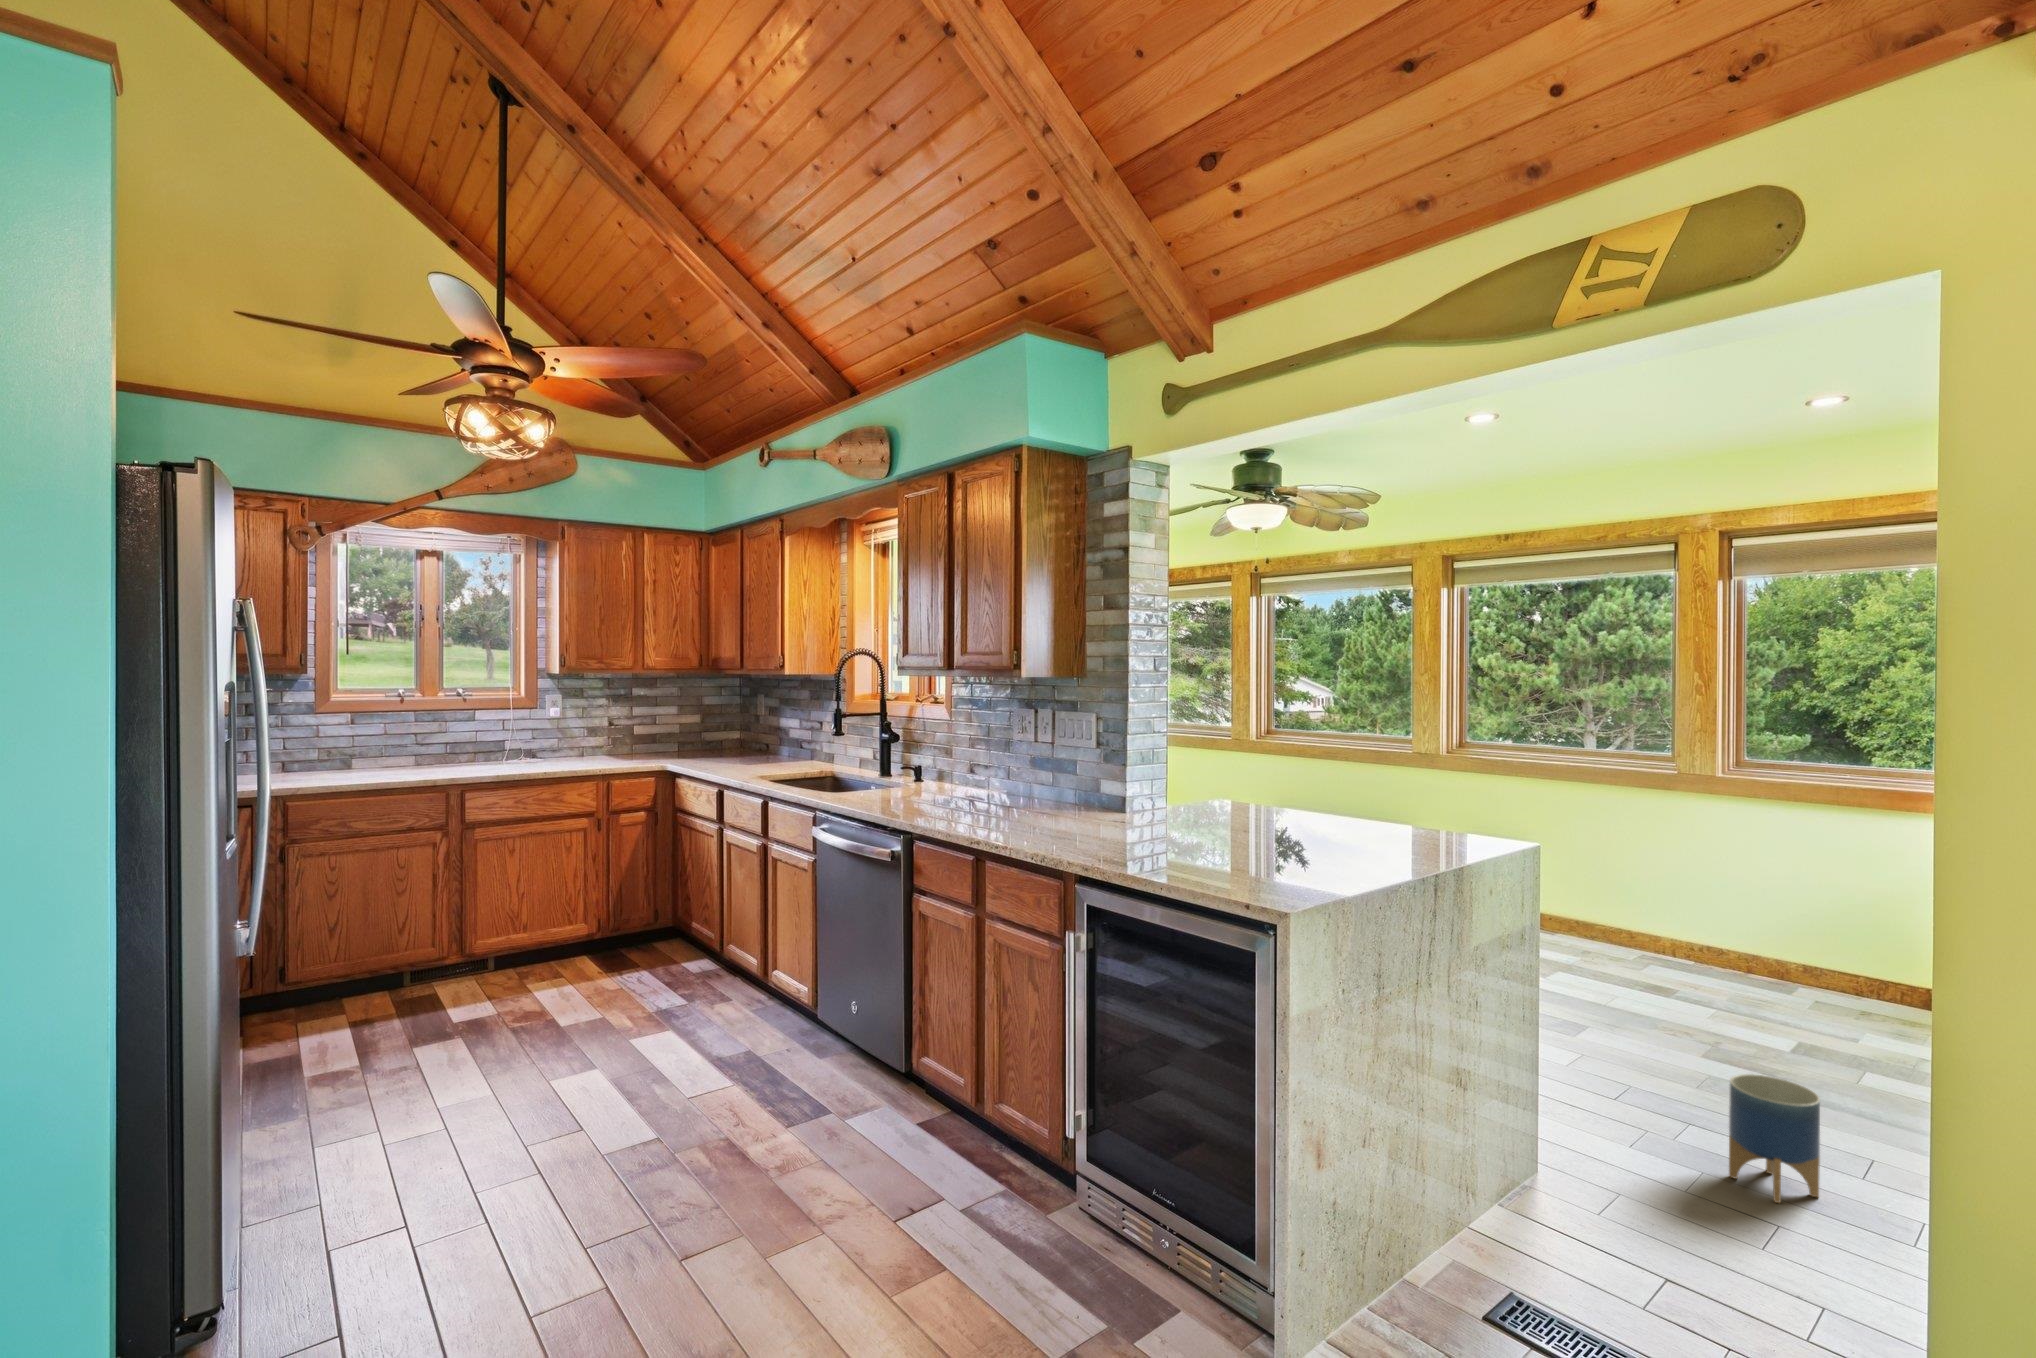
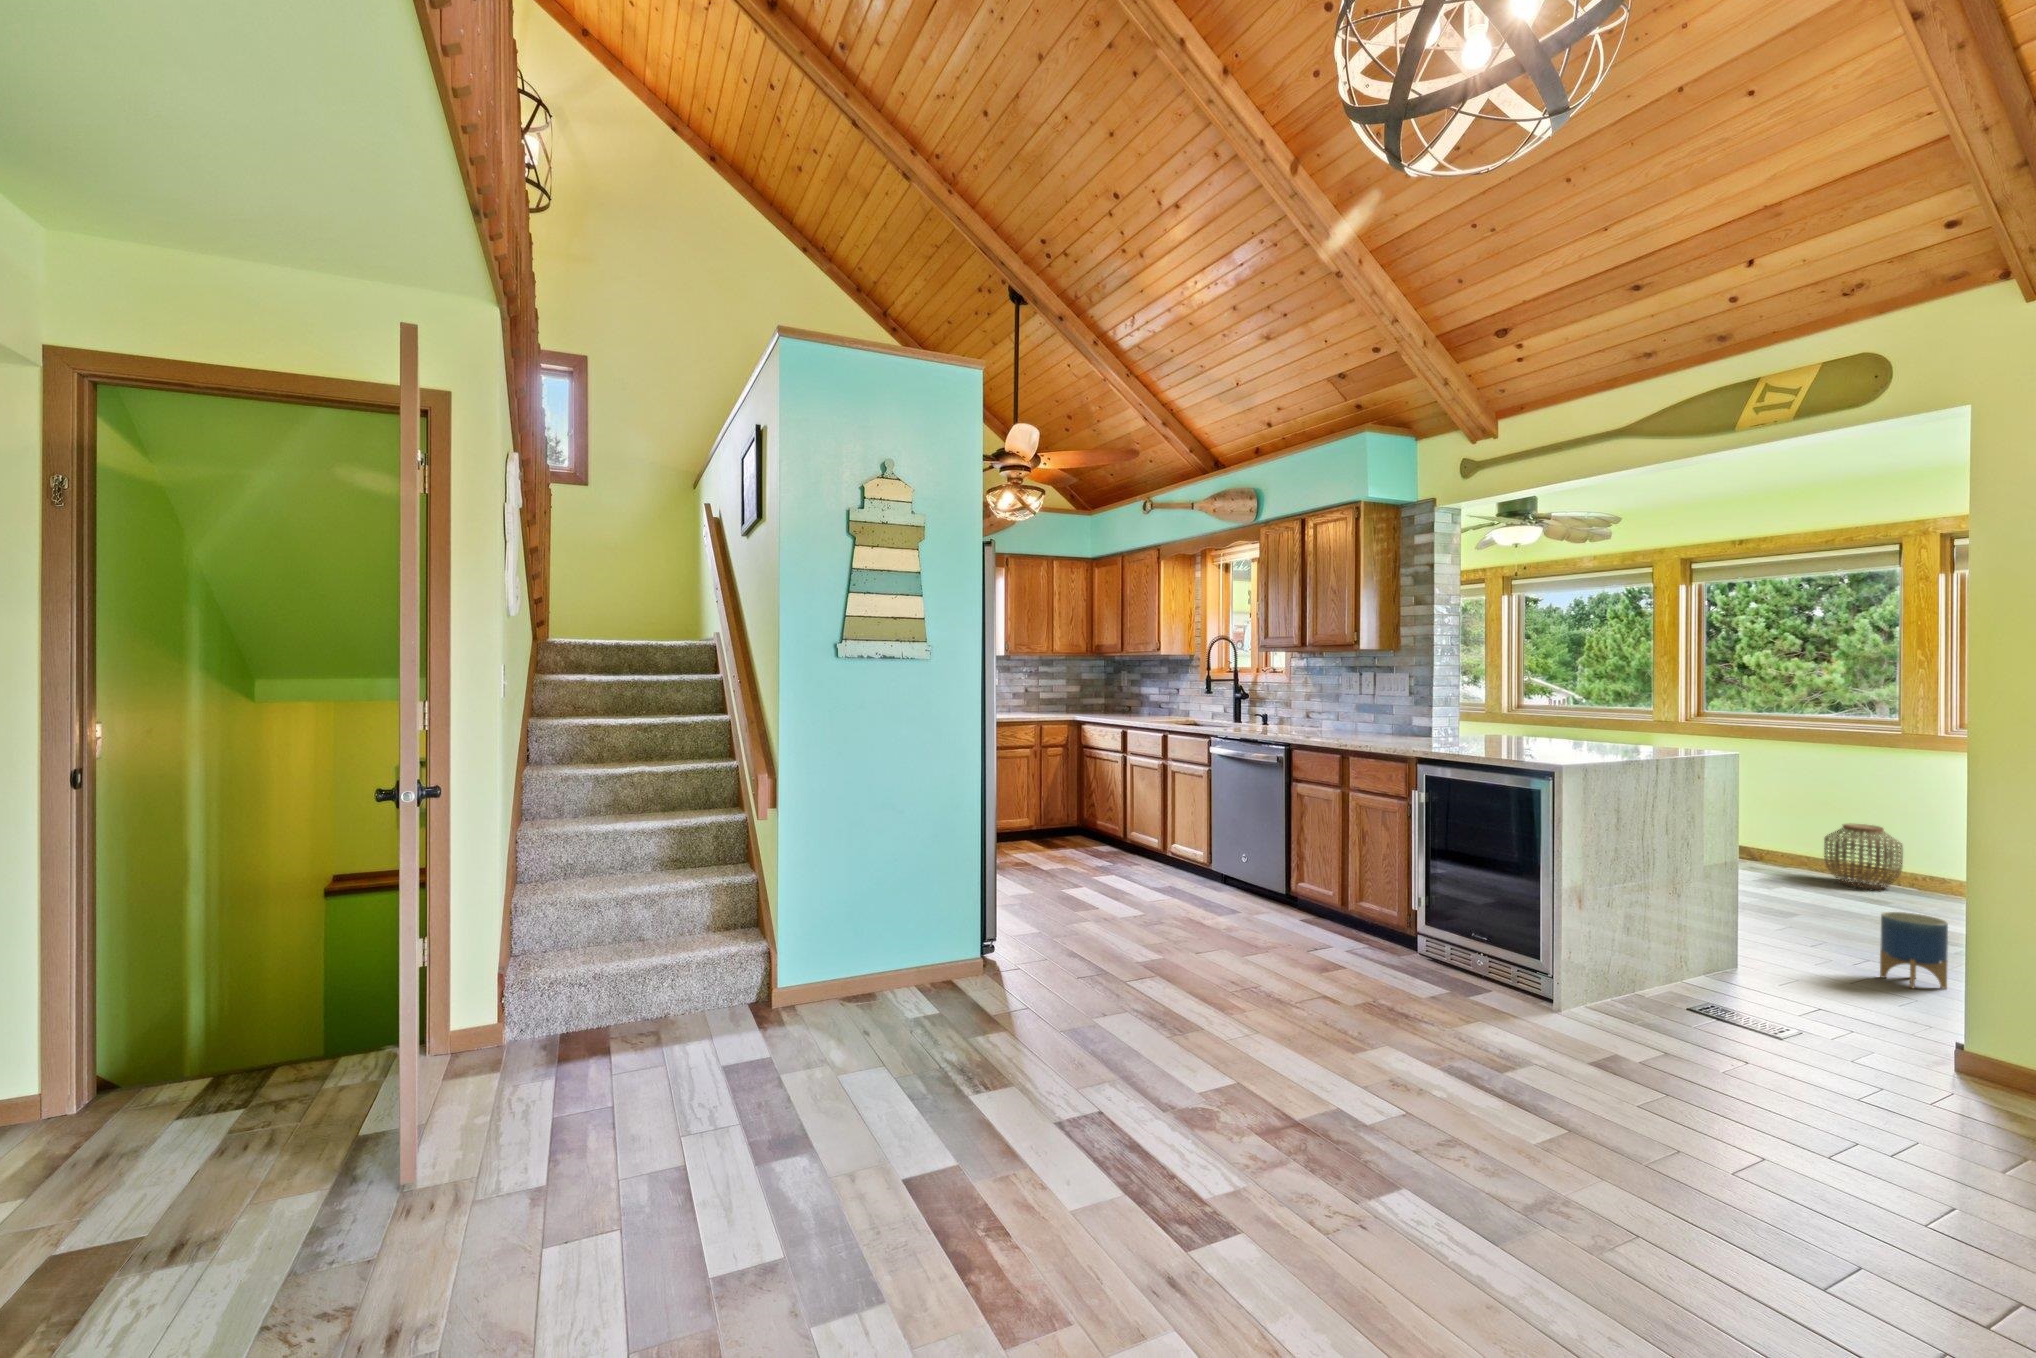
woven basket: none [1606,887,1692,972] -> present [1824,823,1903,889]

